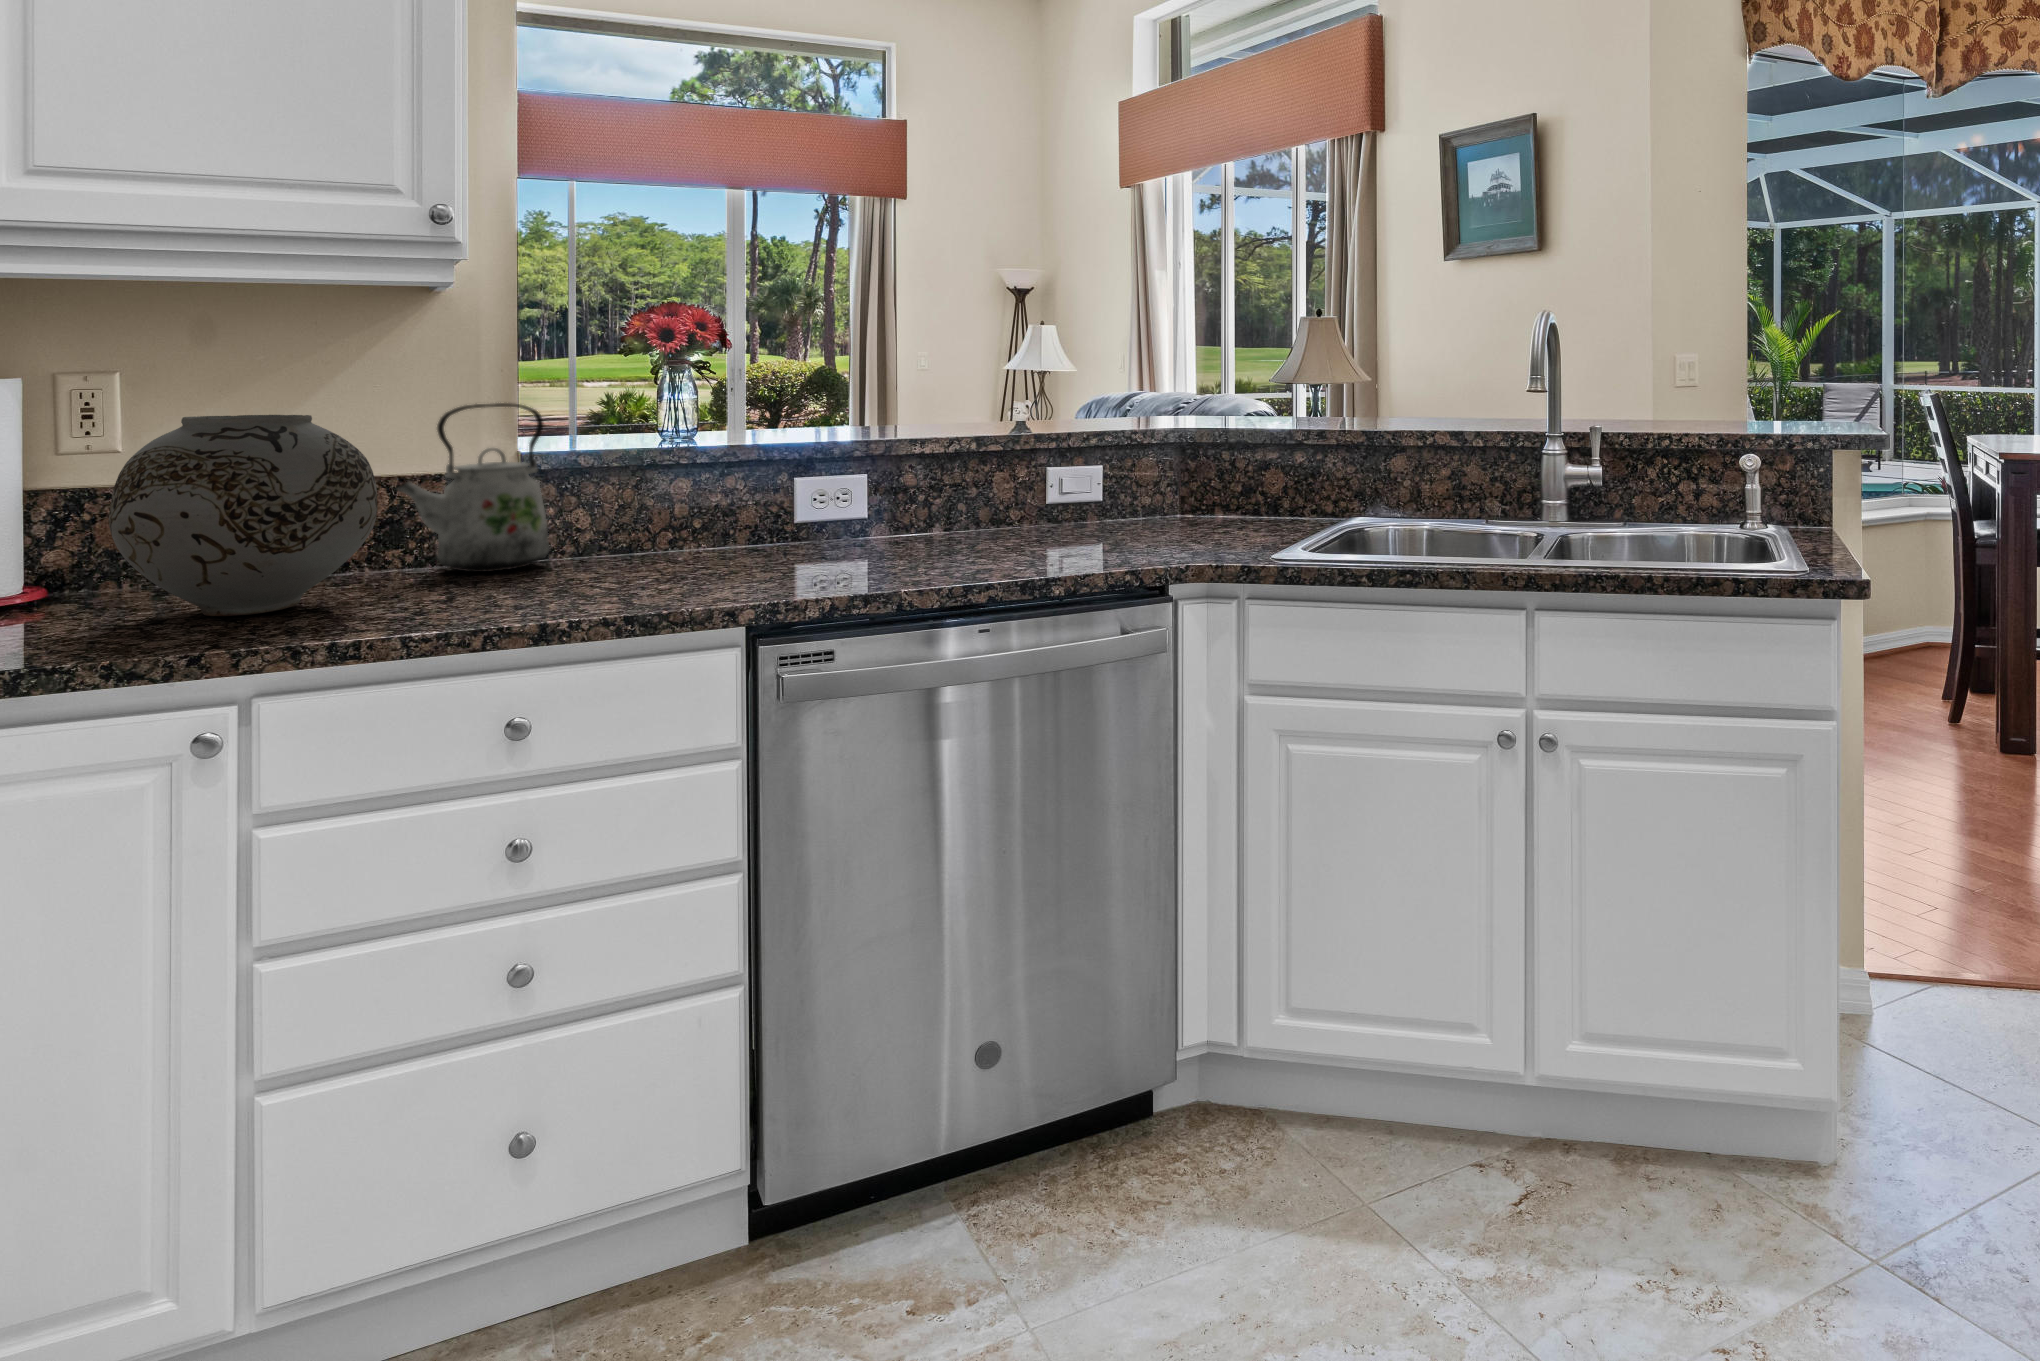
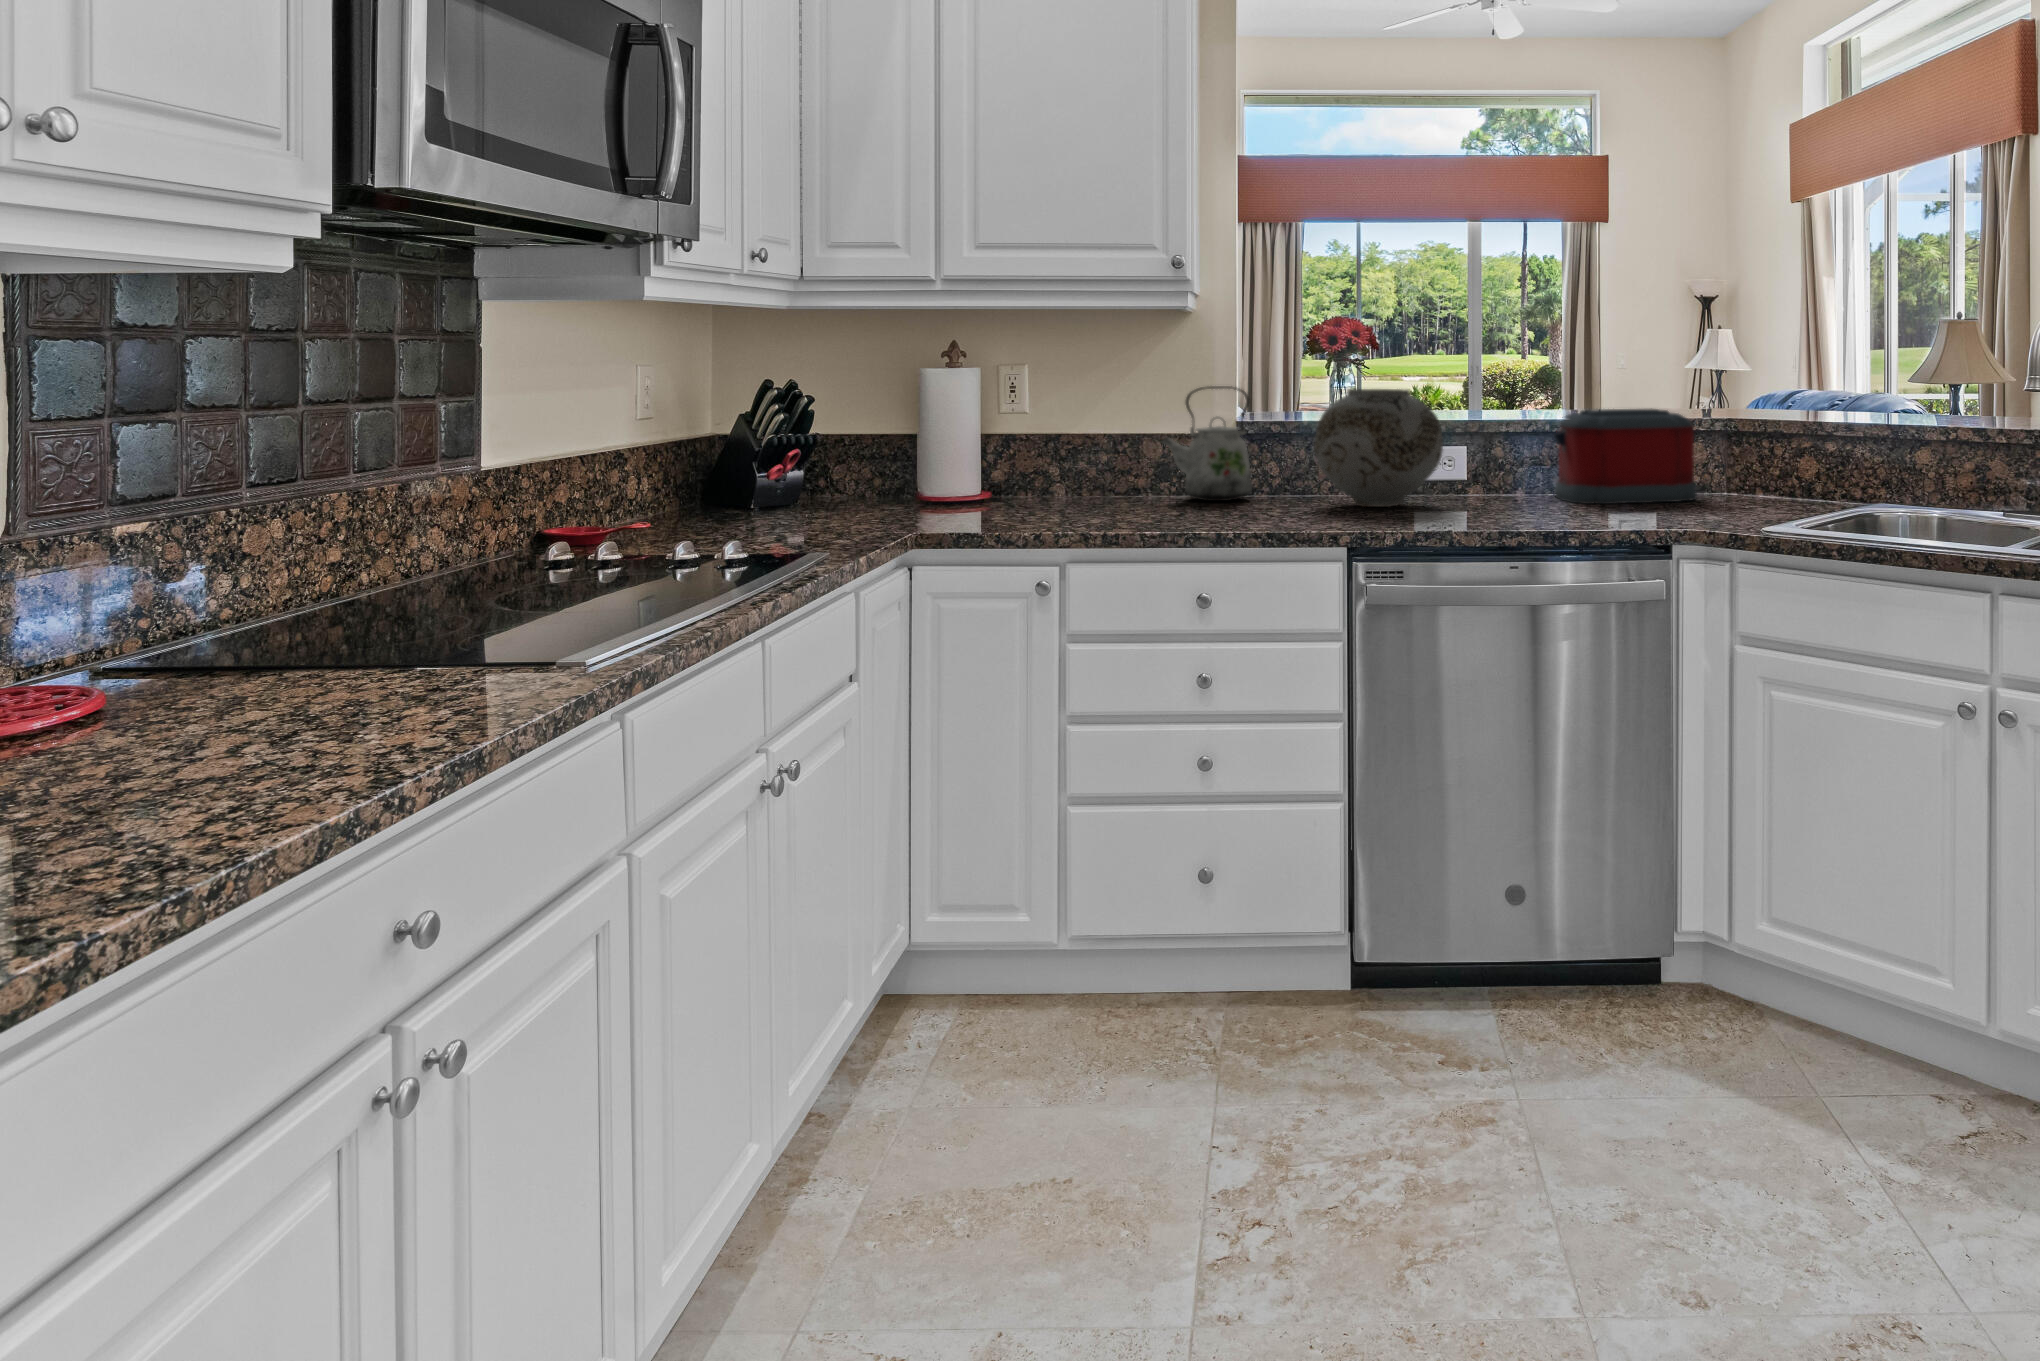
vase: present [109,415,378,616] -> present [1314,389,1443,507]
toaster: none [973,418,1145,538] -> present [1554,408,1697,504]

